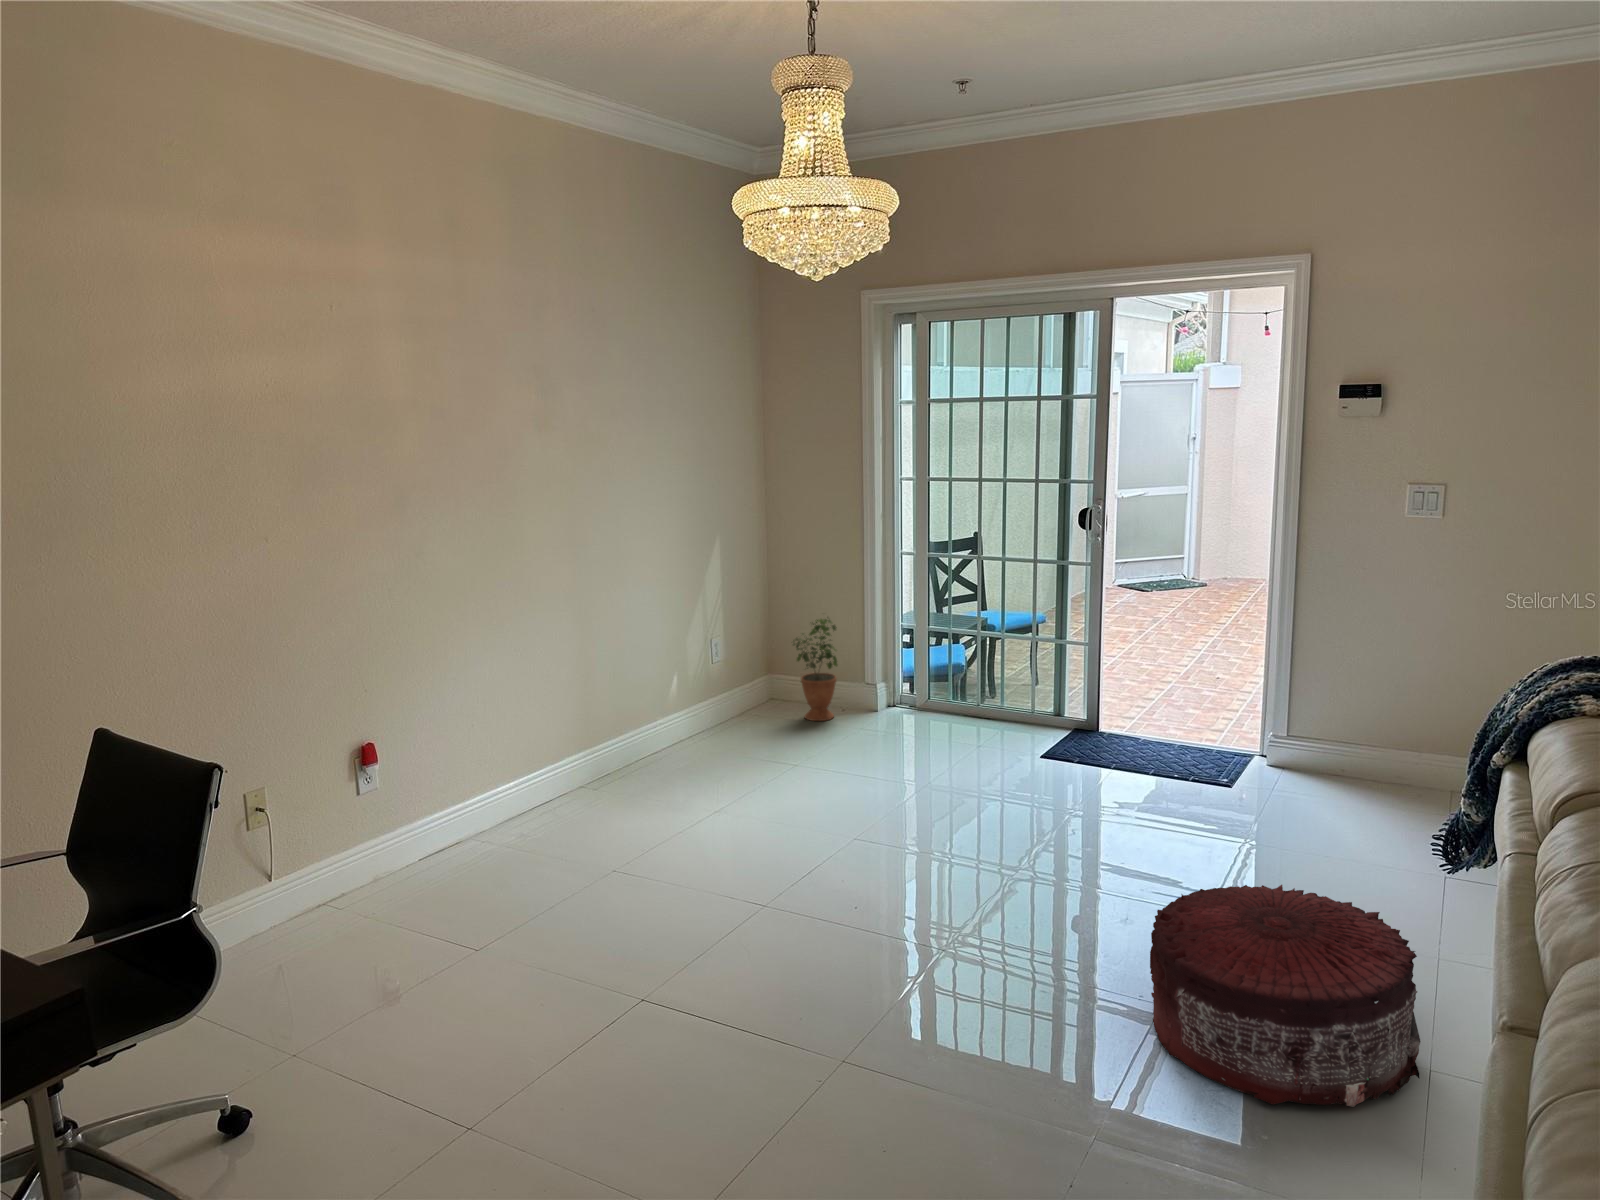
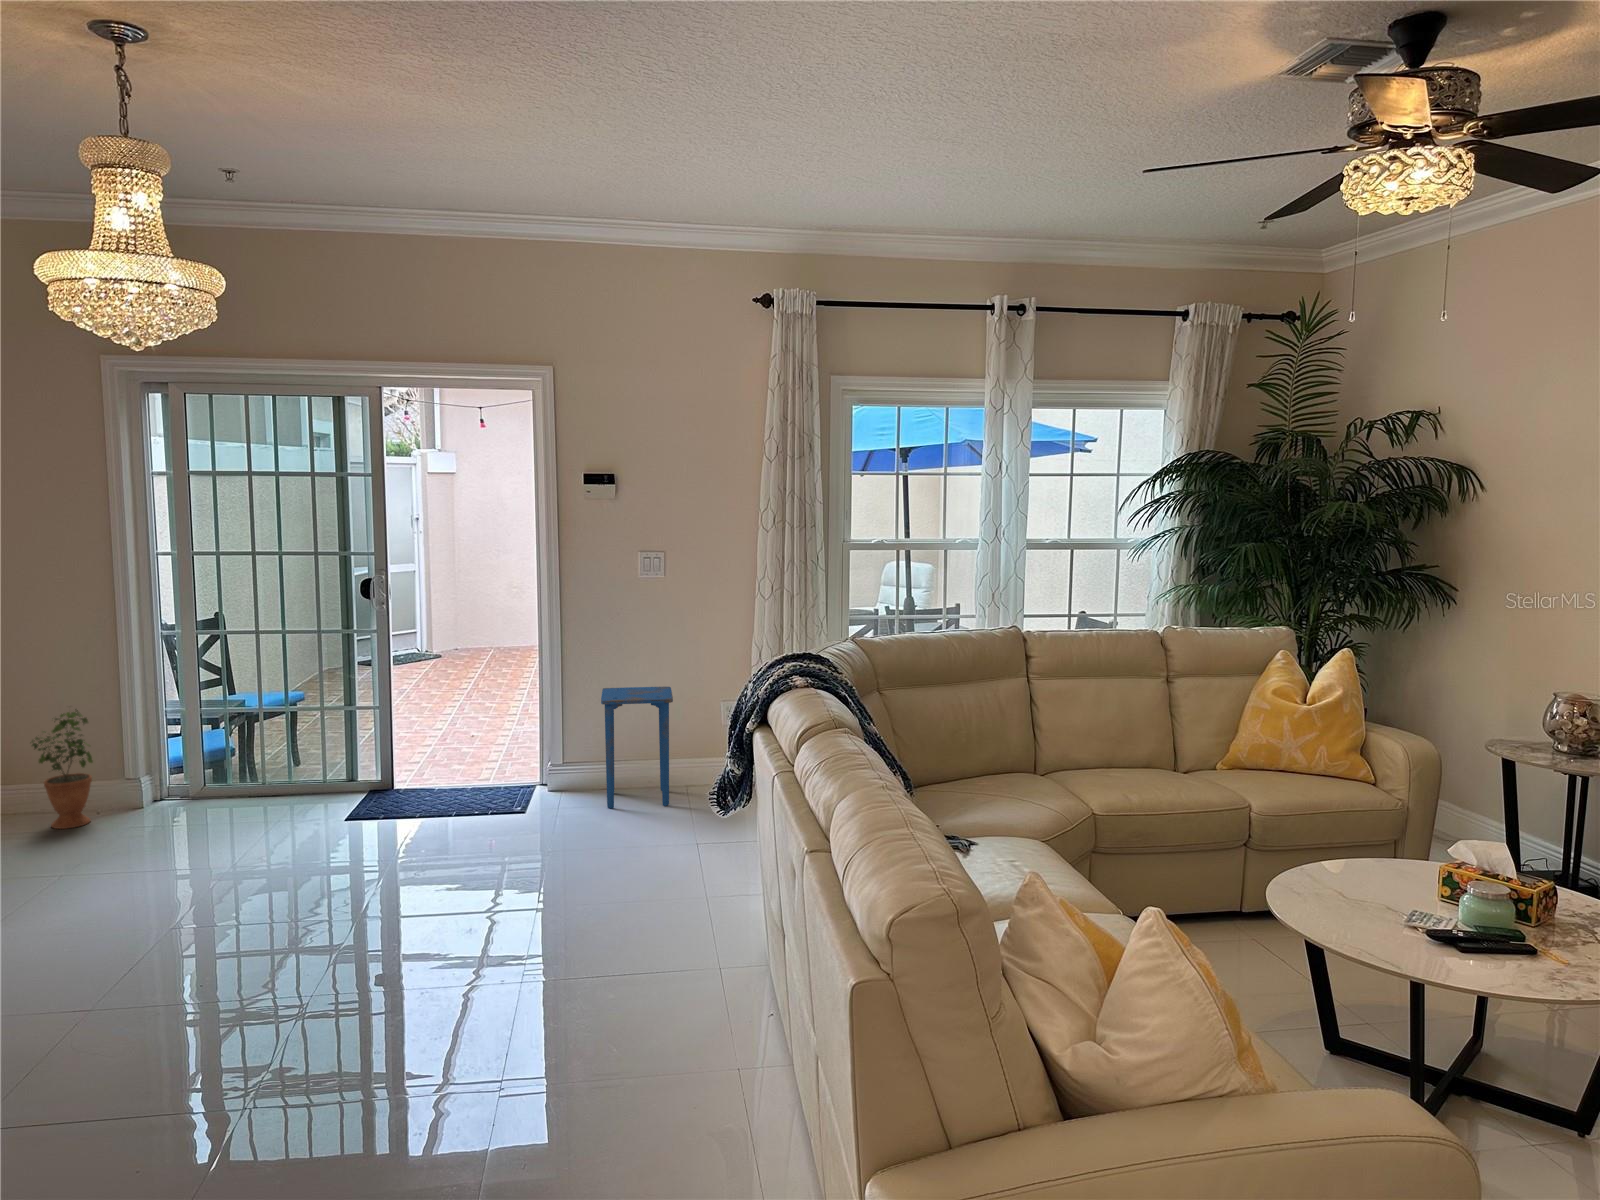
side table: none [1329,657,1435,816] -> present [601,687,673,808]
pouf: present [1150,885,1421,1107] -> none [526,853,734,1013]

